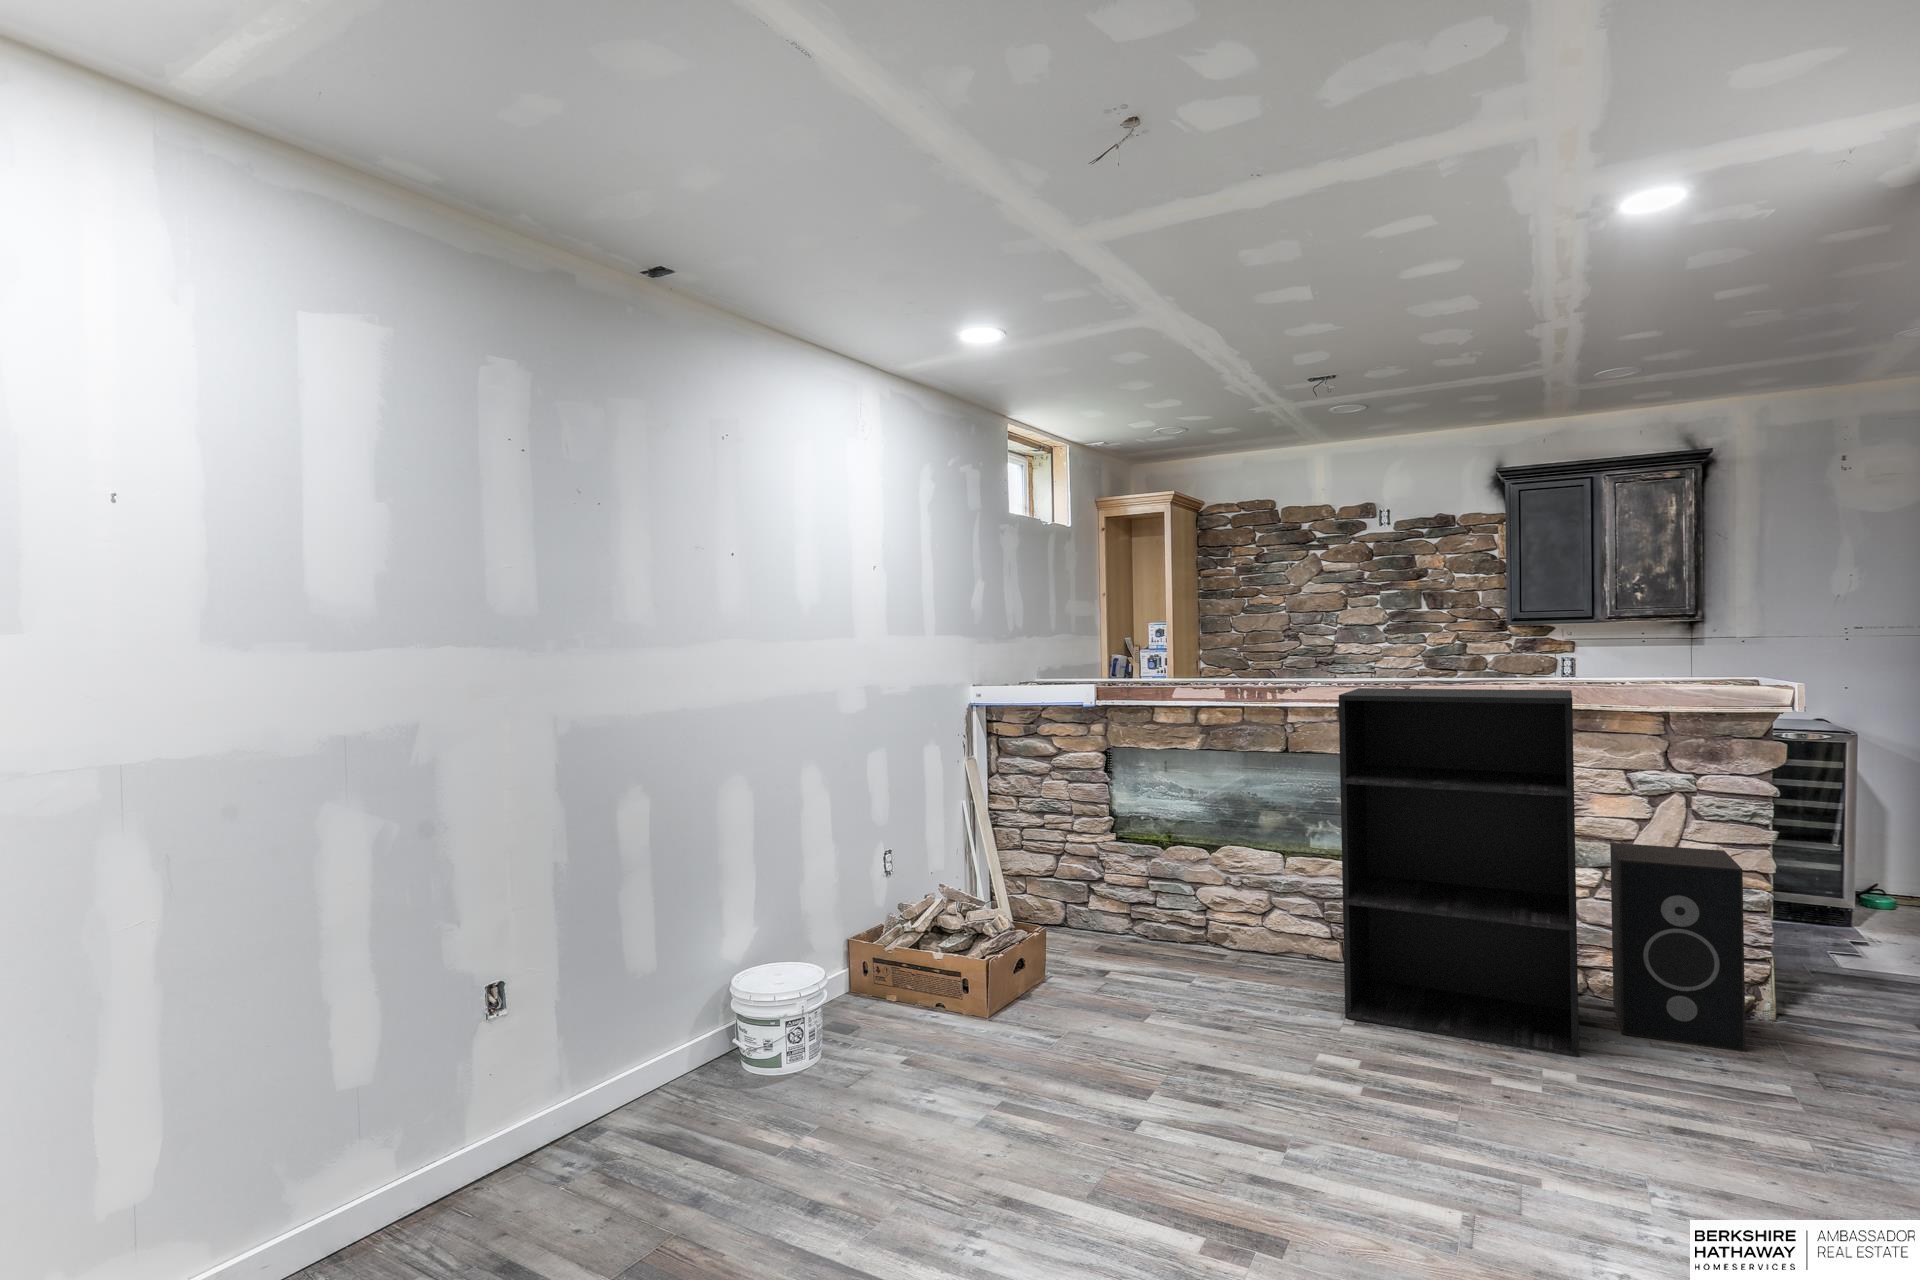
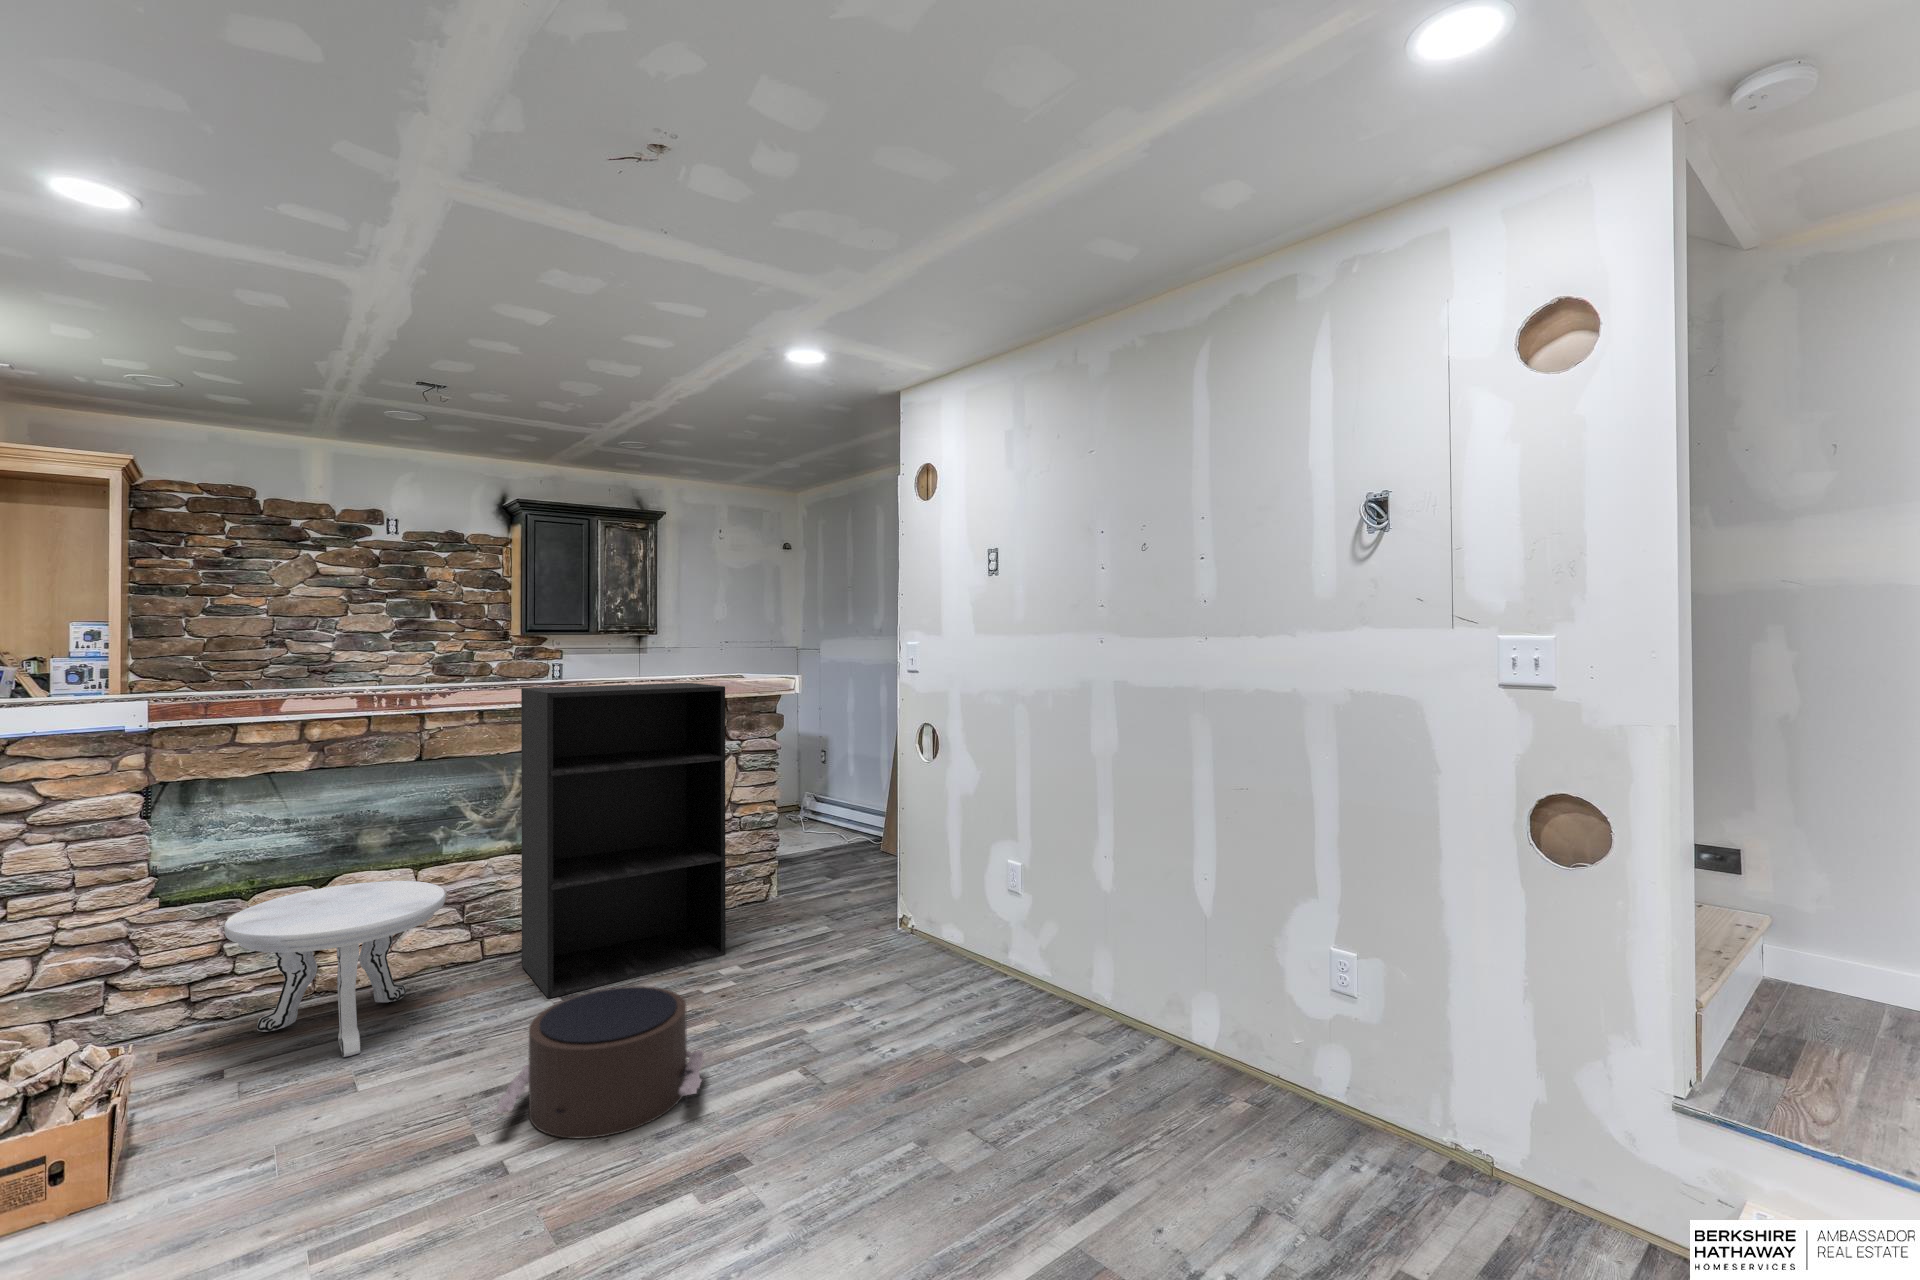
speaker: present [1610,843,1746,1052] -> none [699,788,790,932]
side table: none [1114,852,1272,997] -> present [224,881,446,1057]
pouf: none [1161,1008,1368,1162] -> present [496,986,703,1139]

